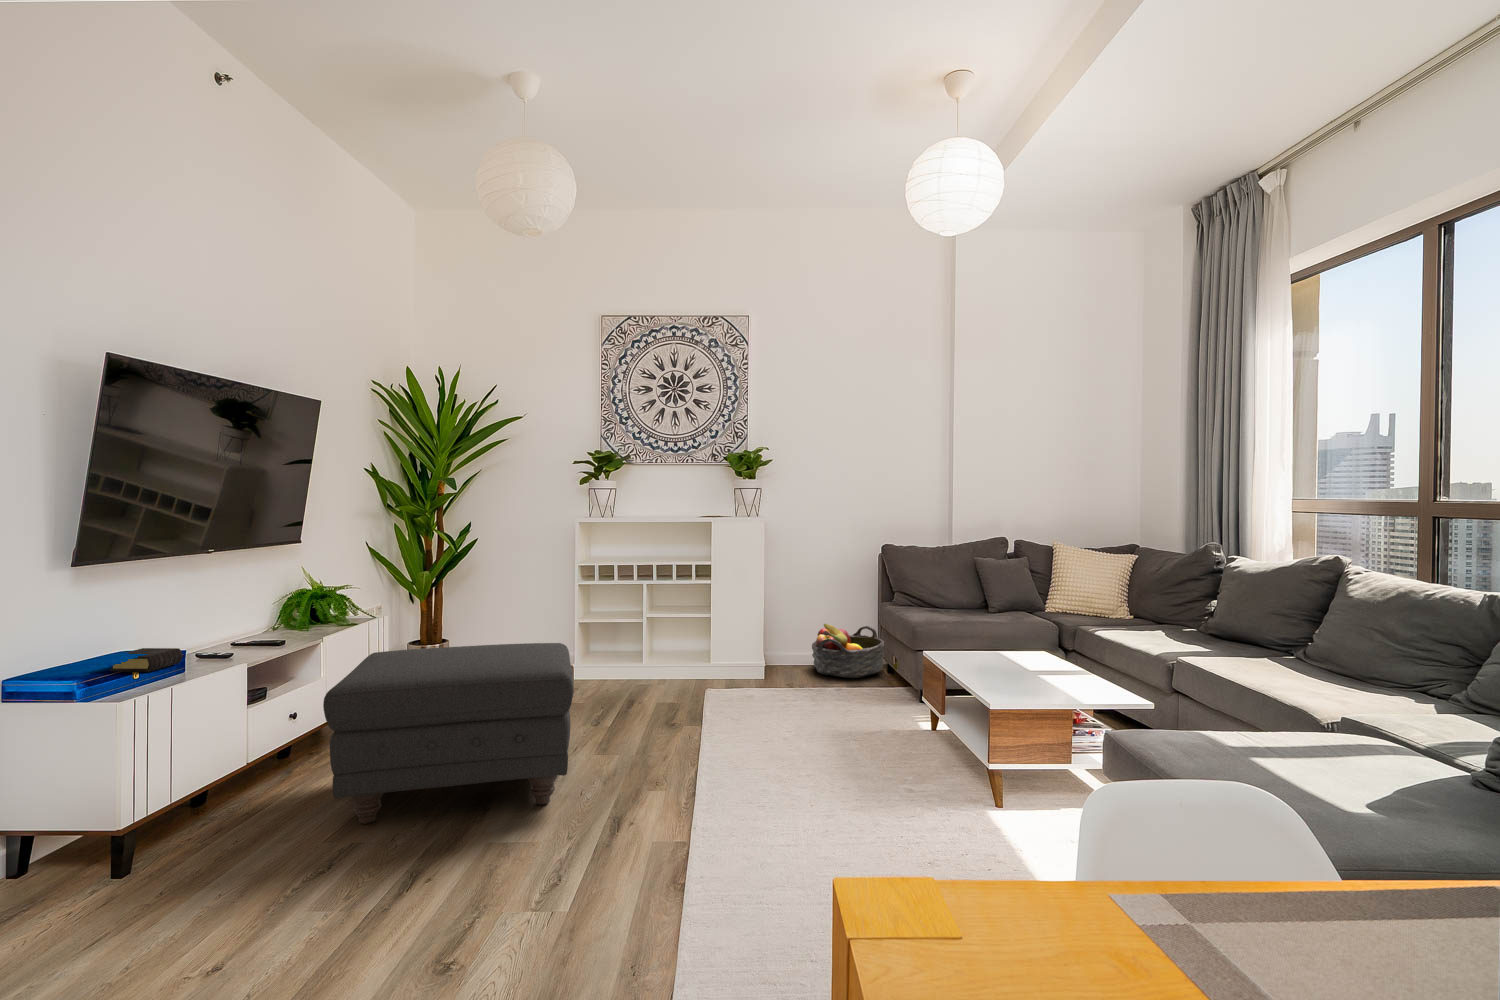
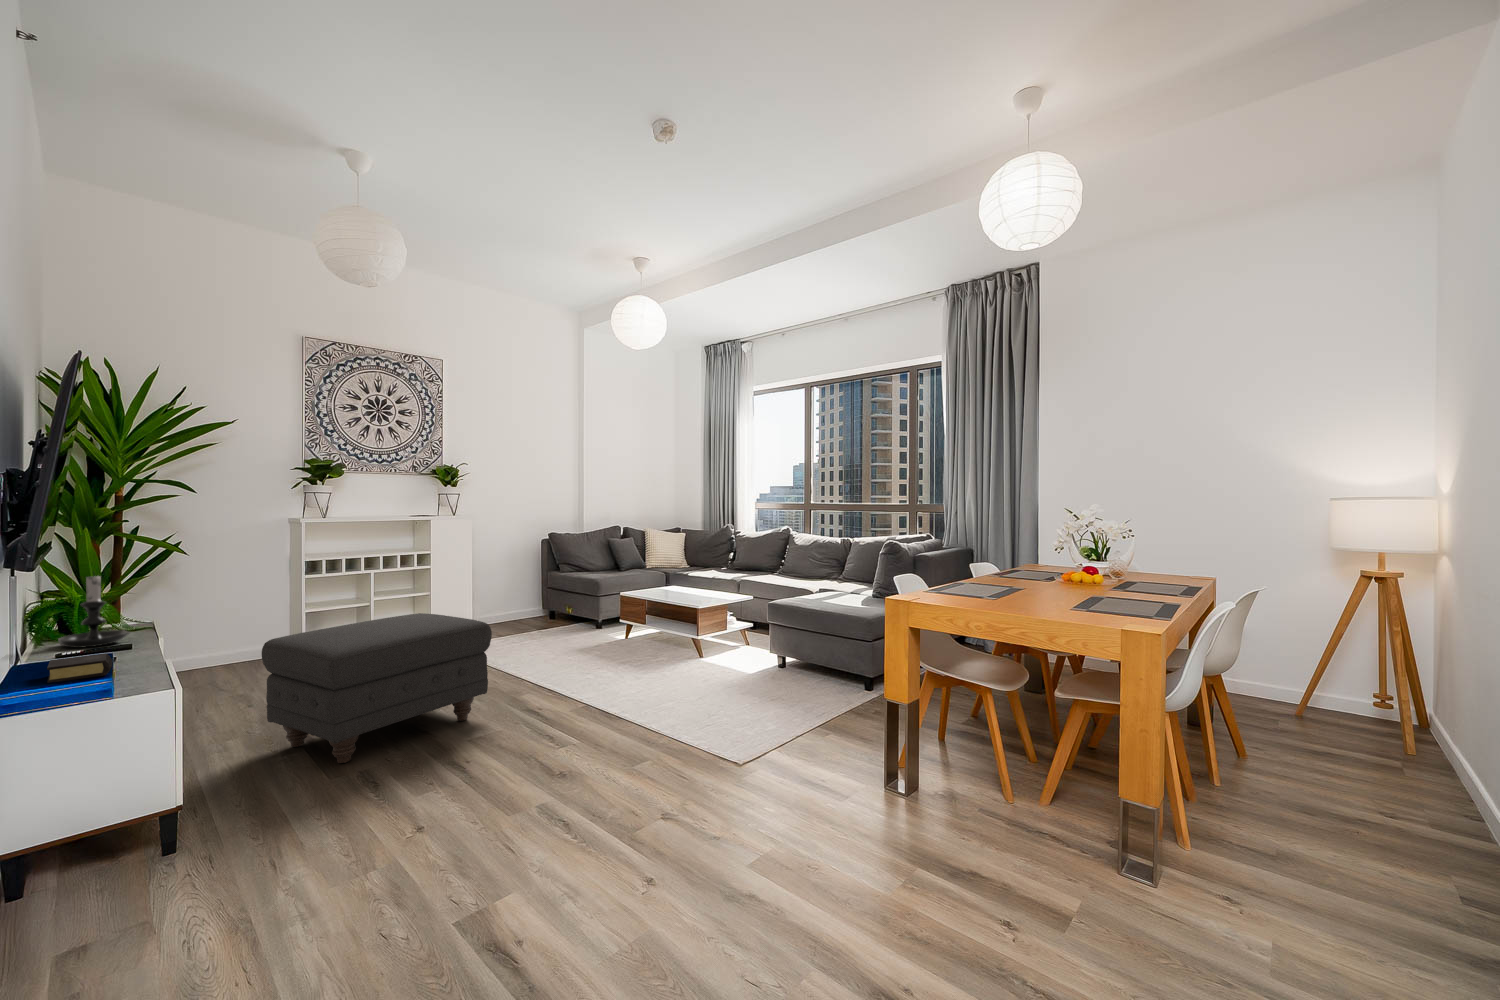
candle holder: none [262,563,321,635] -> present [58,576,130,648]
basket: present [812,624,884,678] -> none [503,593,557,629]

